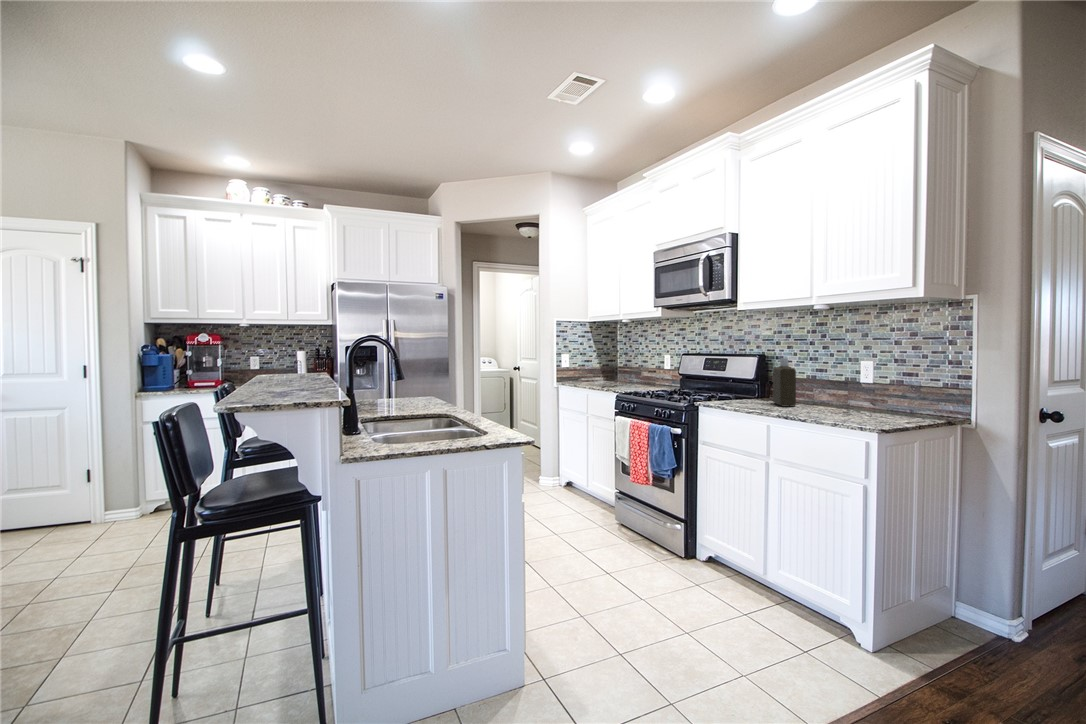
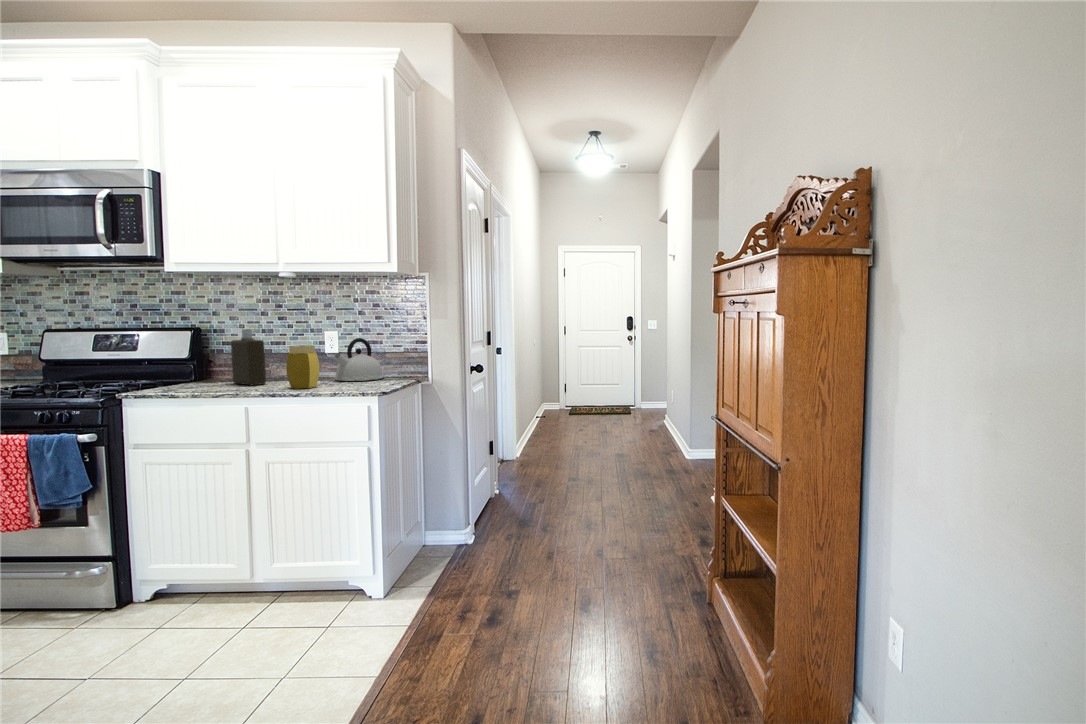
kettle: none [854,370,910,413] -> present [334,338,384,381]
jar: none [803,375,830,414] -> present [286,345,319,389]

